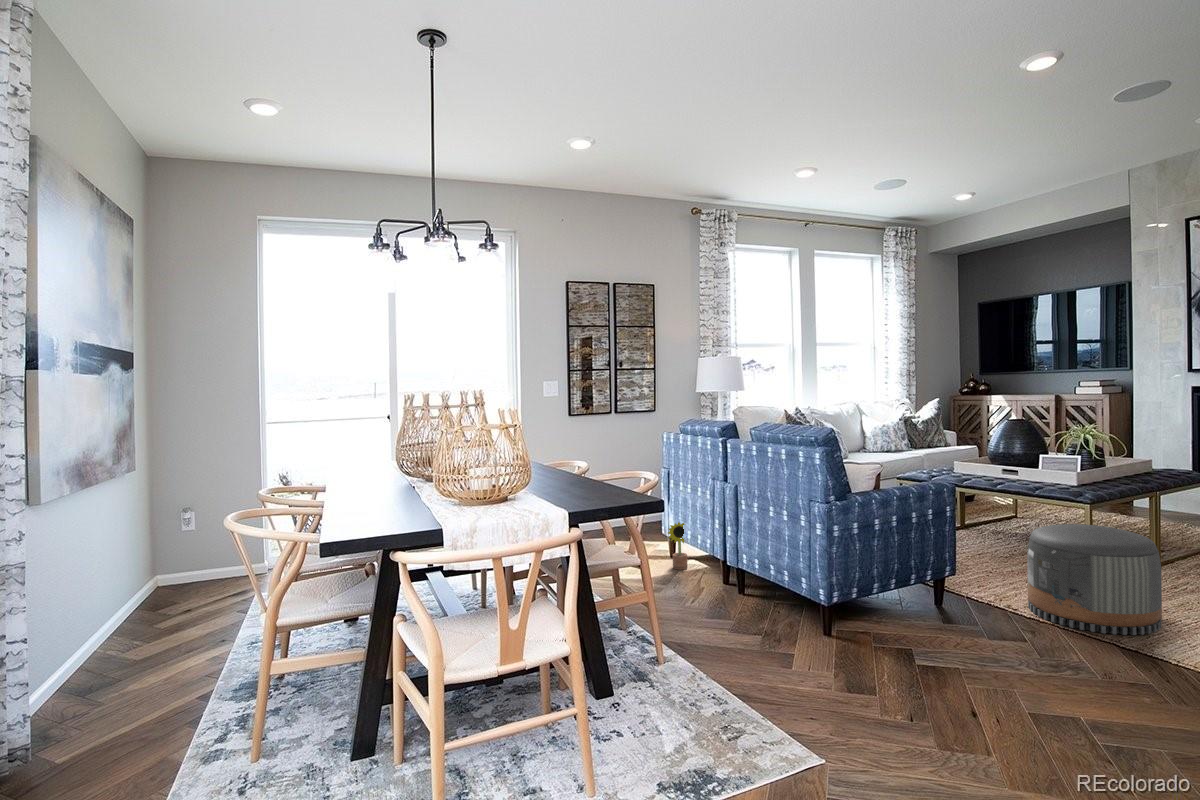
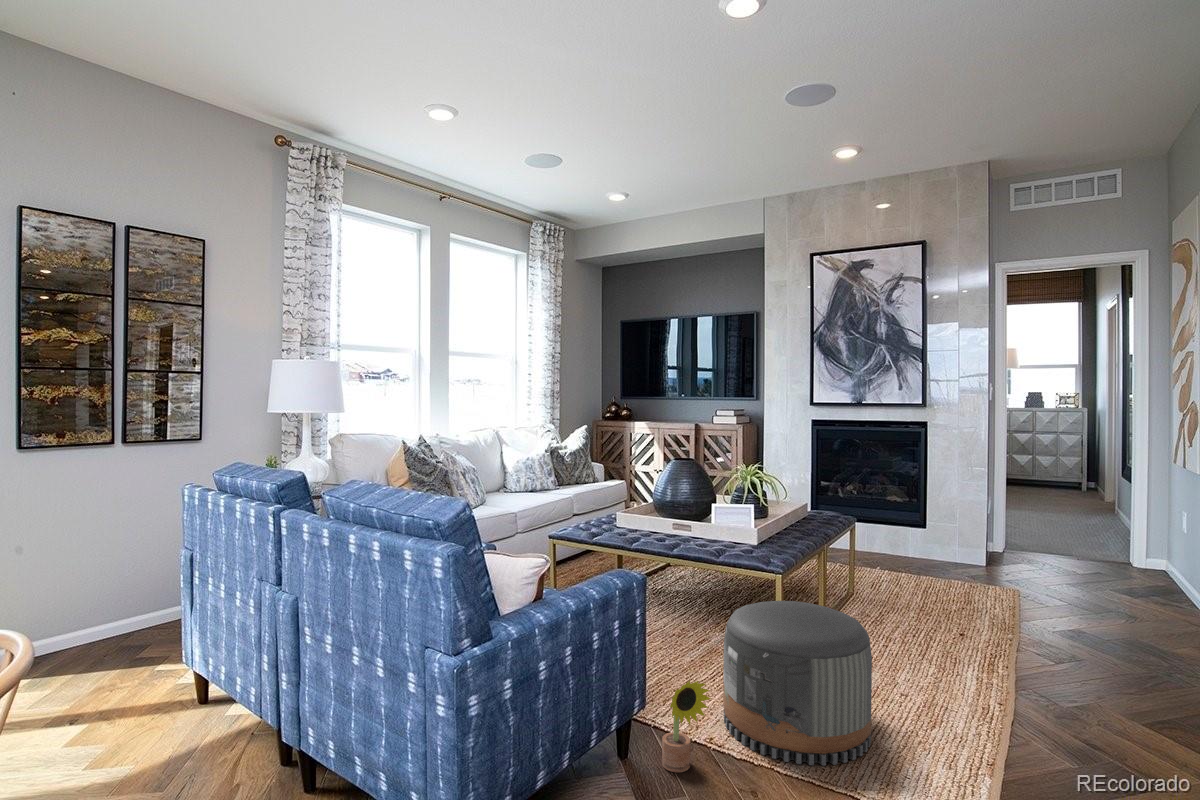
decorative plant: present [668,522,687,570] -> present [662,681,711,772]

